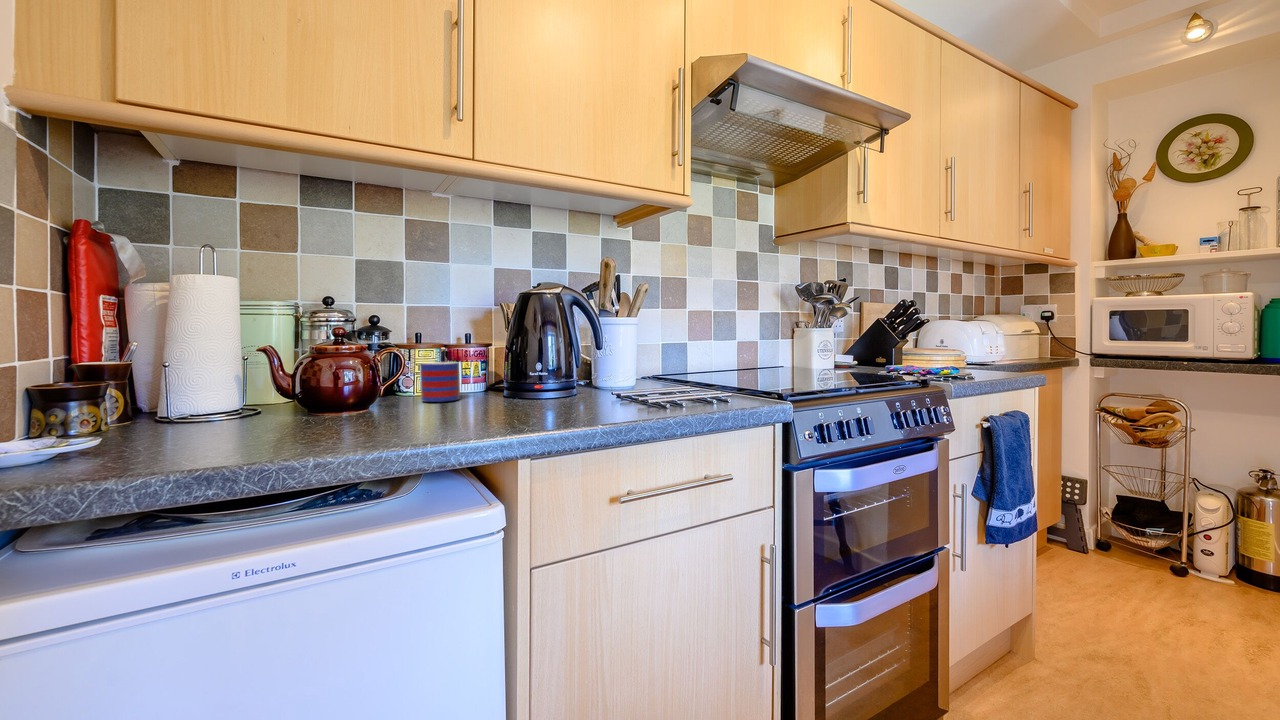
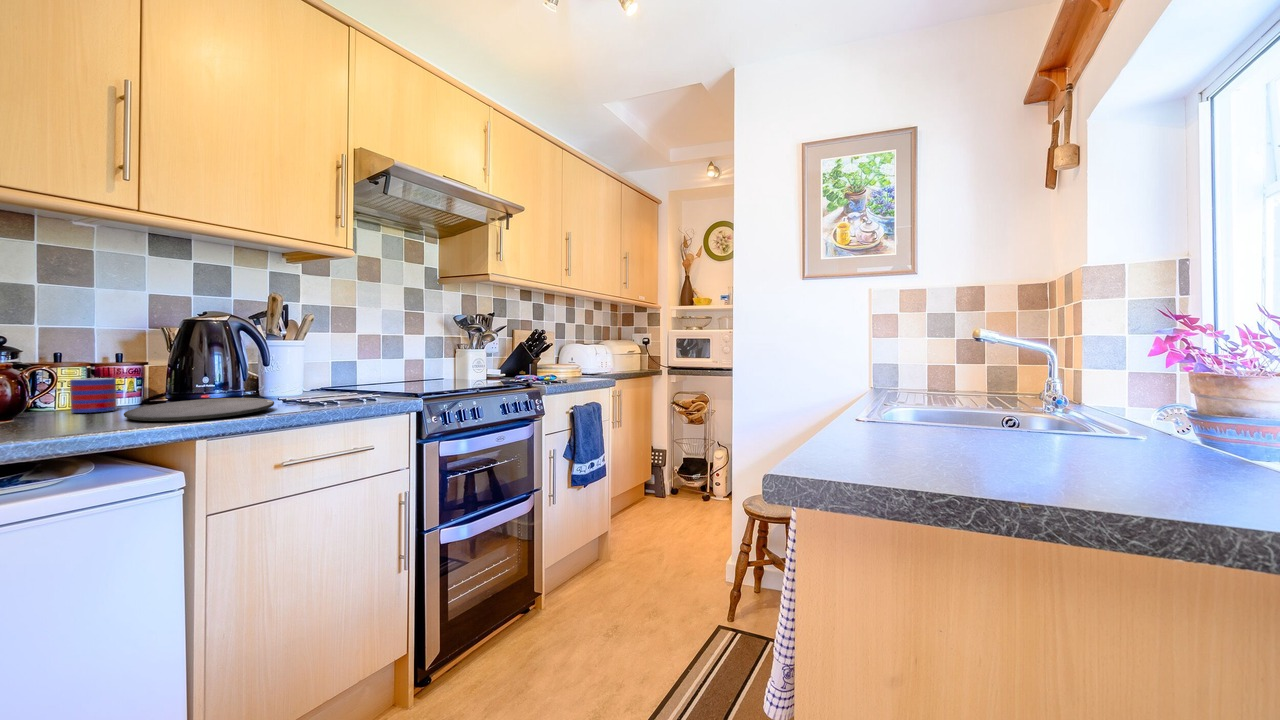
plate: none [454,391,610,425] -> present [124,398,274,421]

